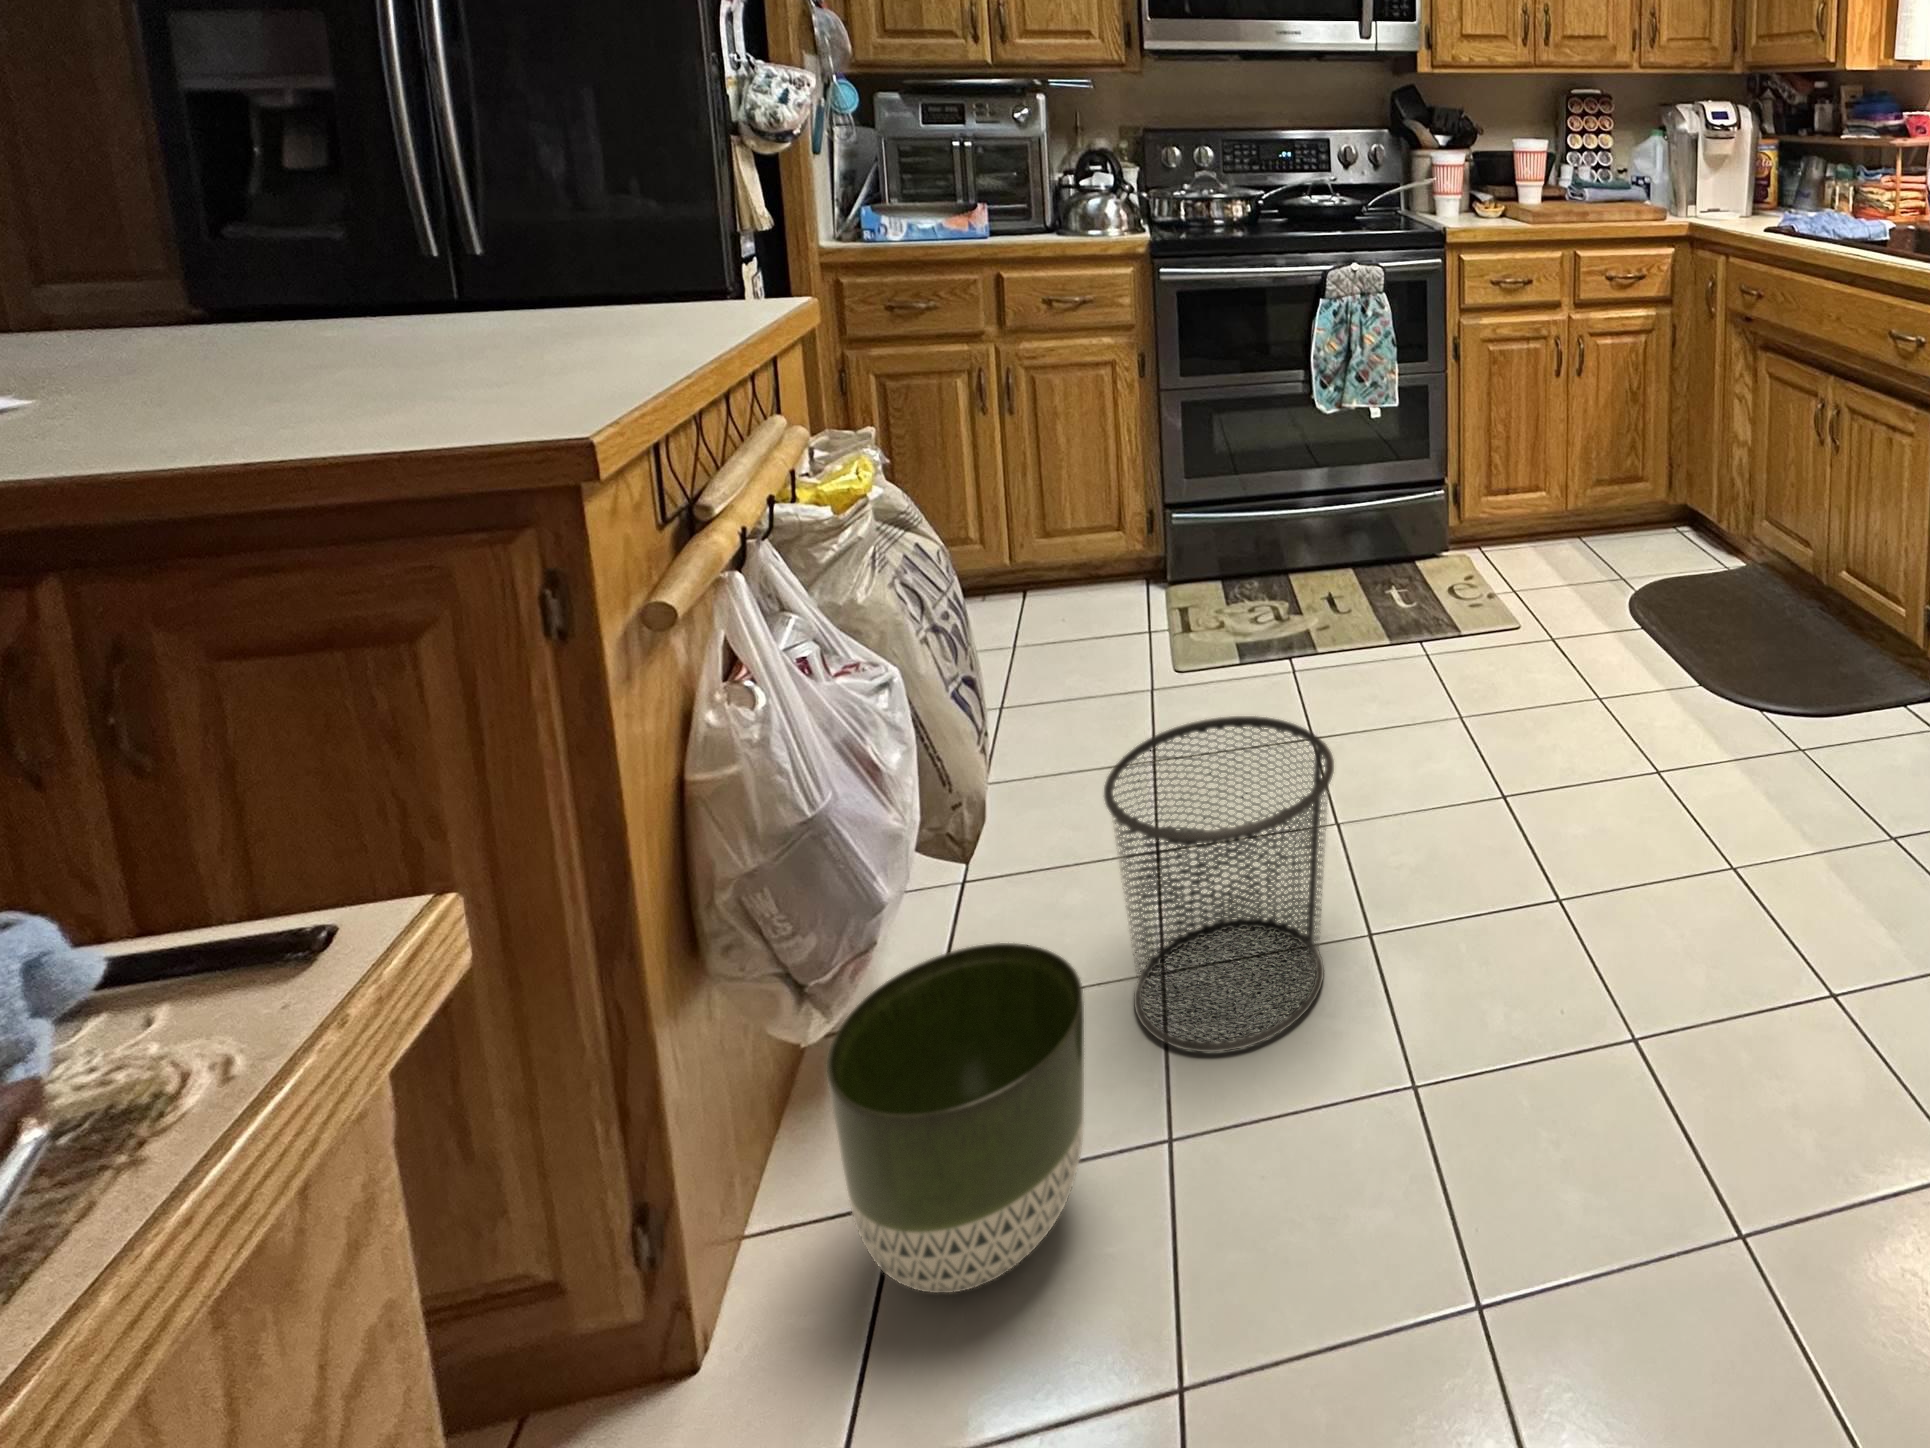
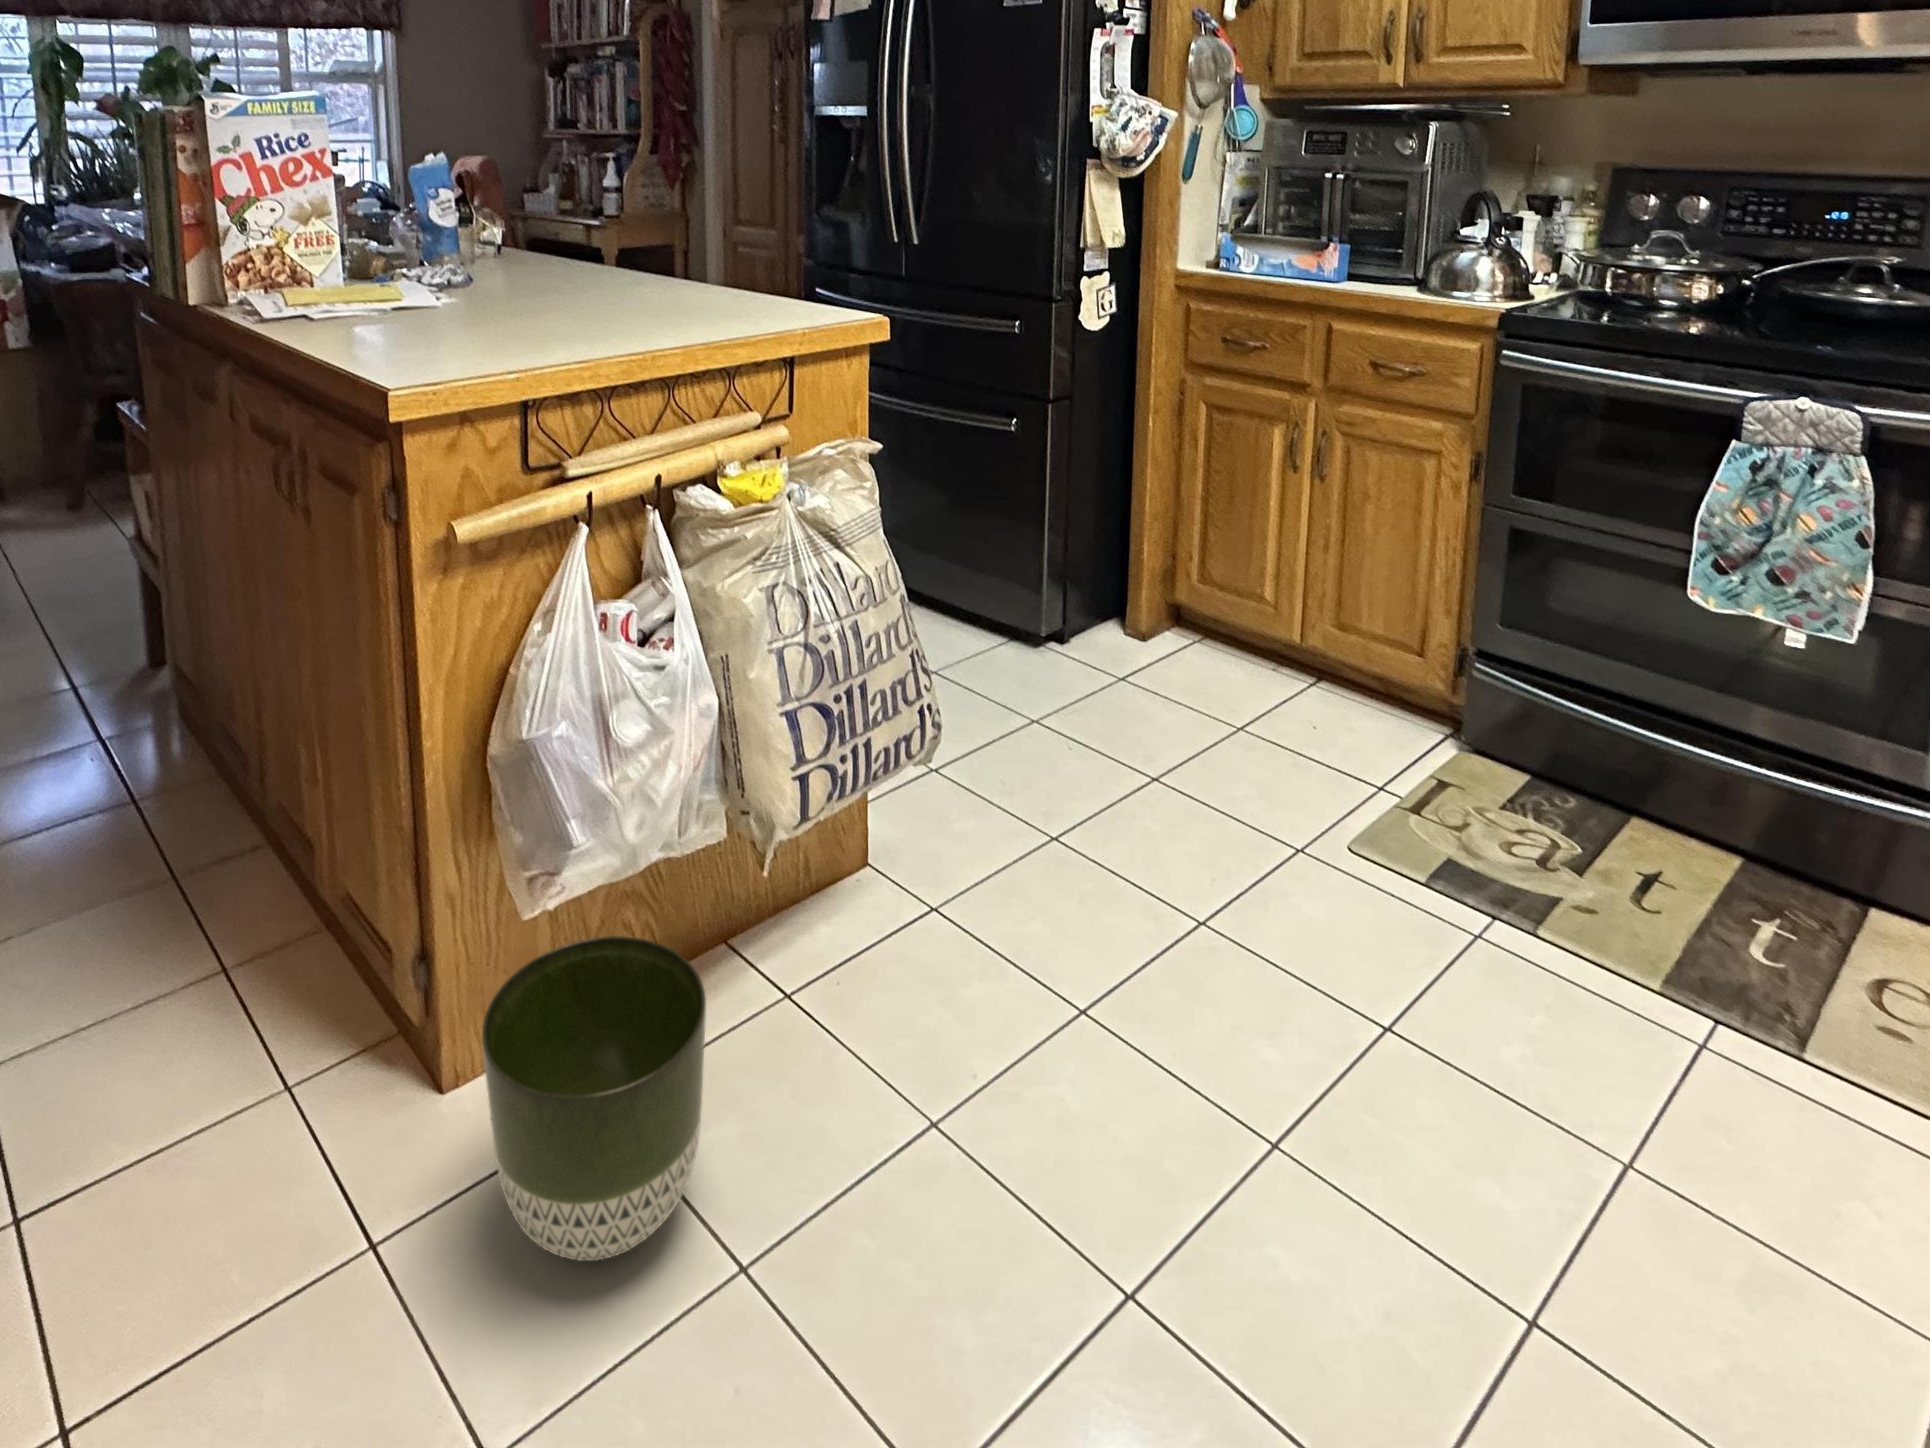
waste bin: present [1104,716,1334,1052] -> none [847,880,1120,1318]

